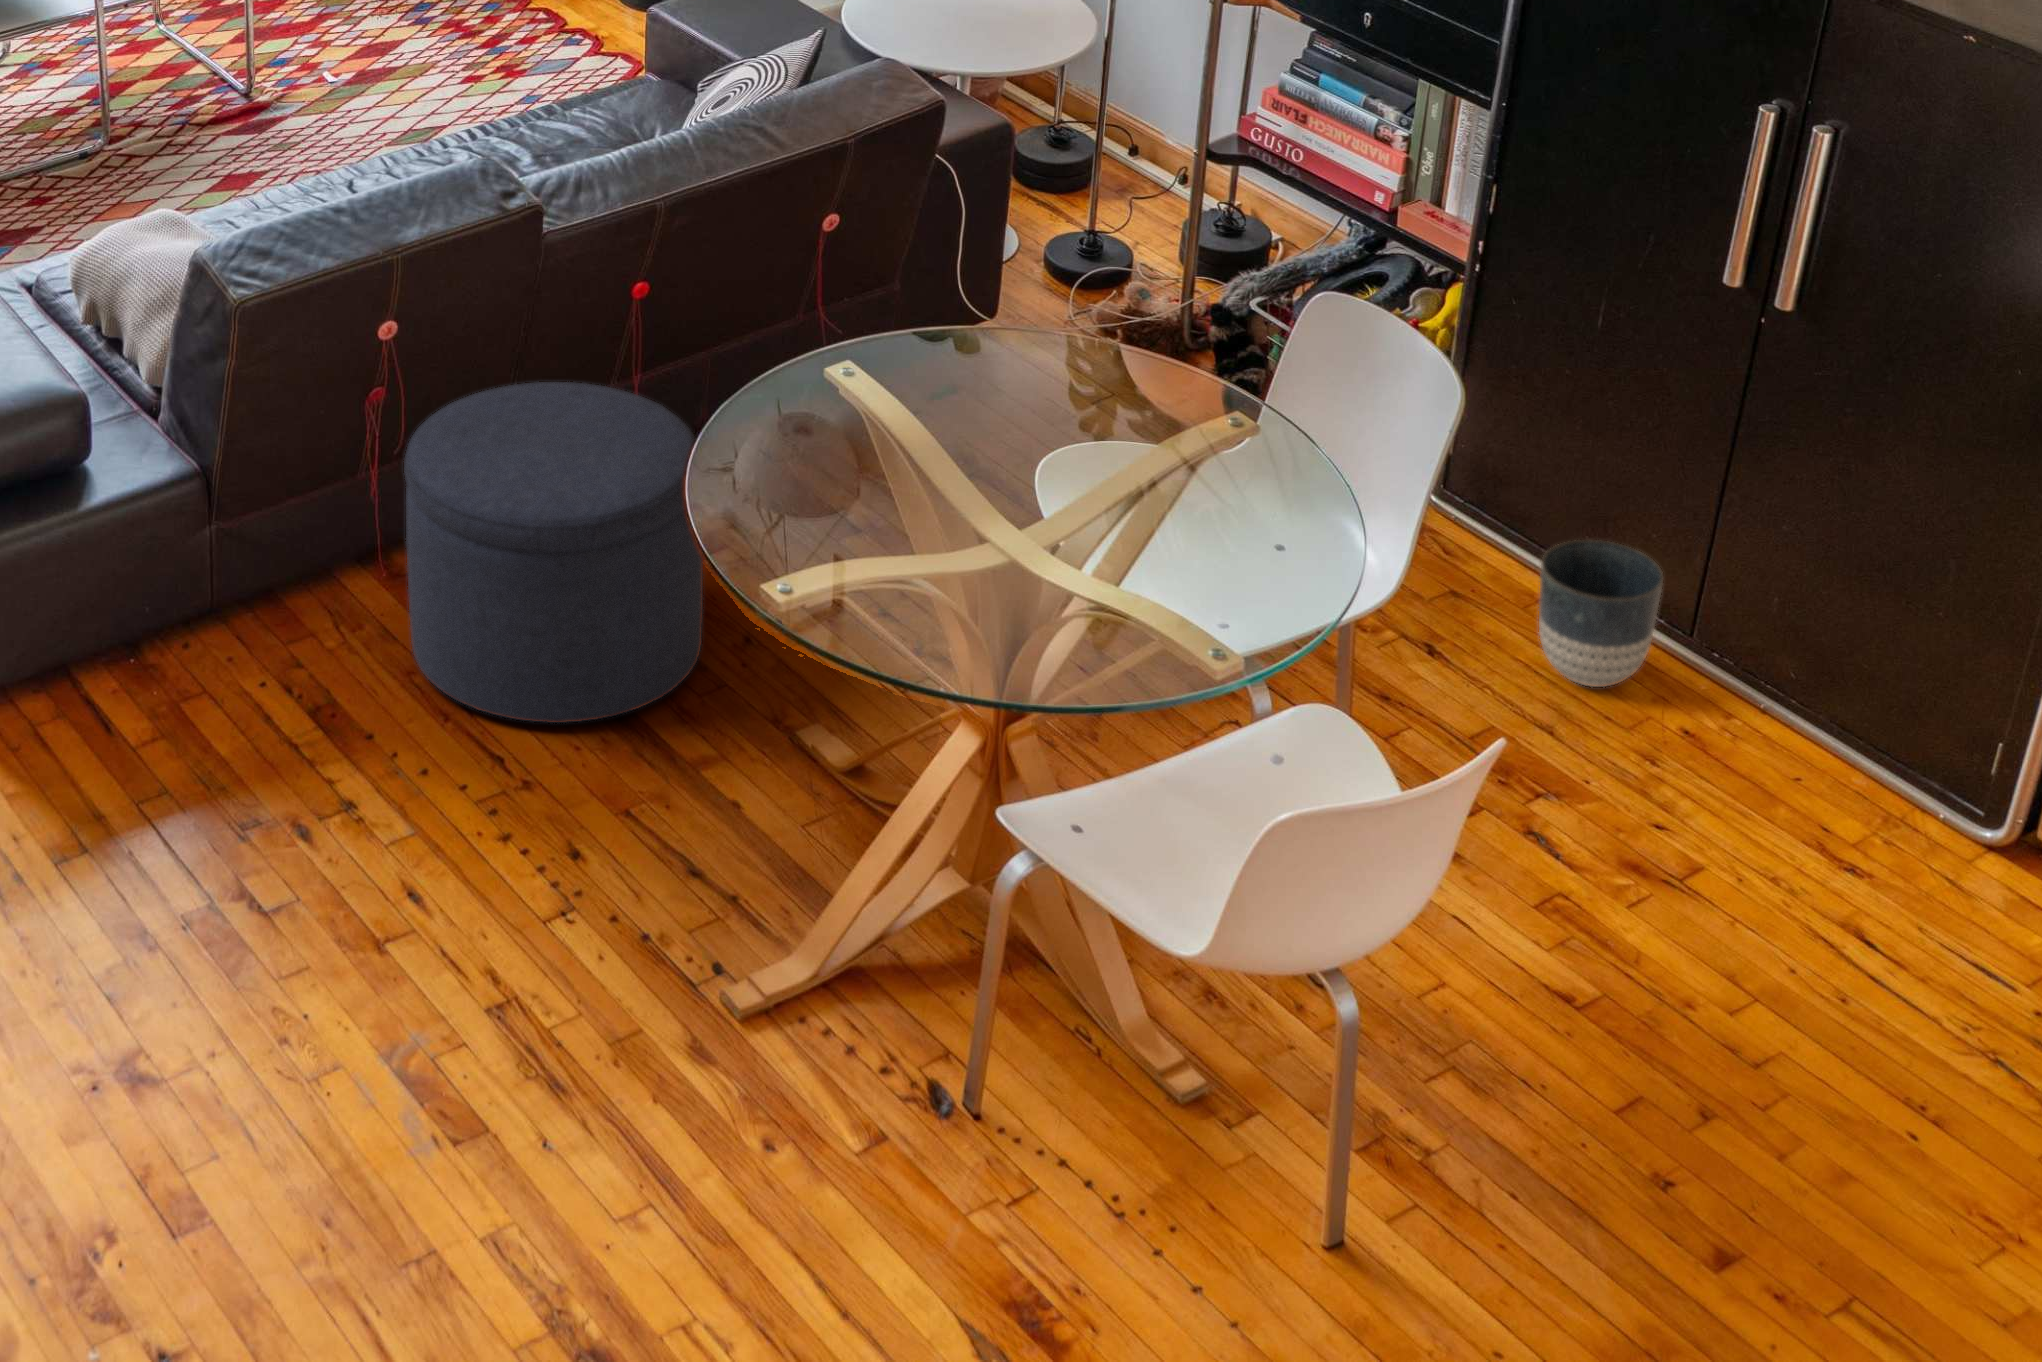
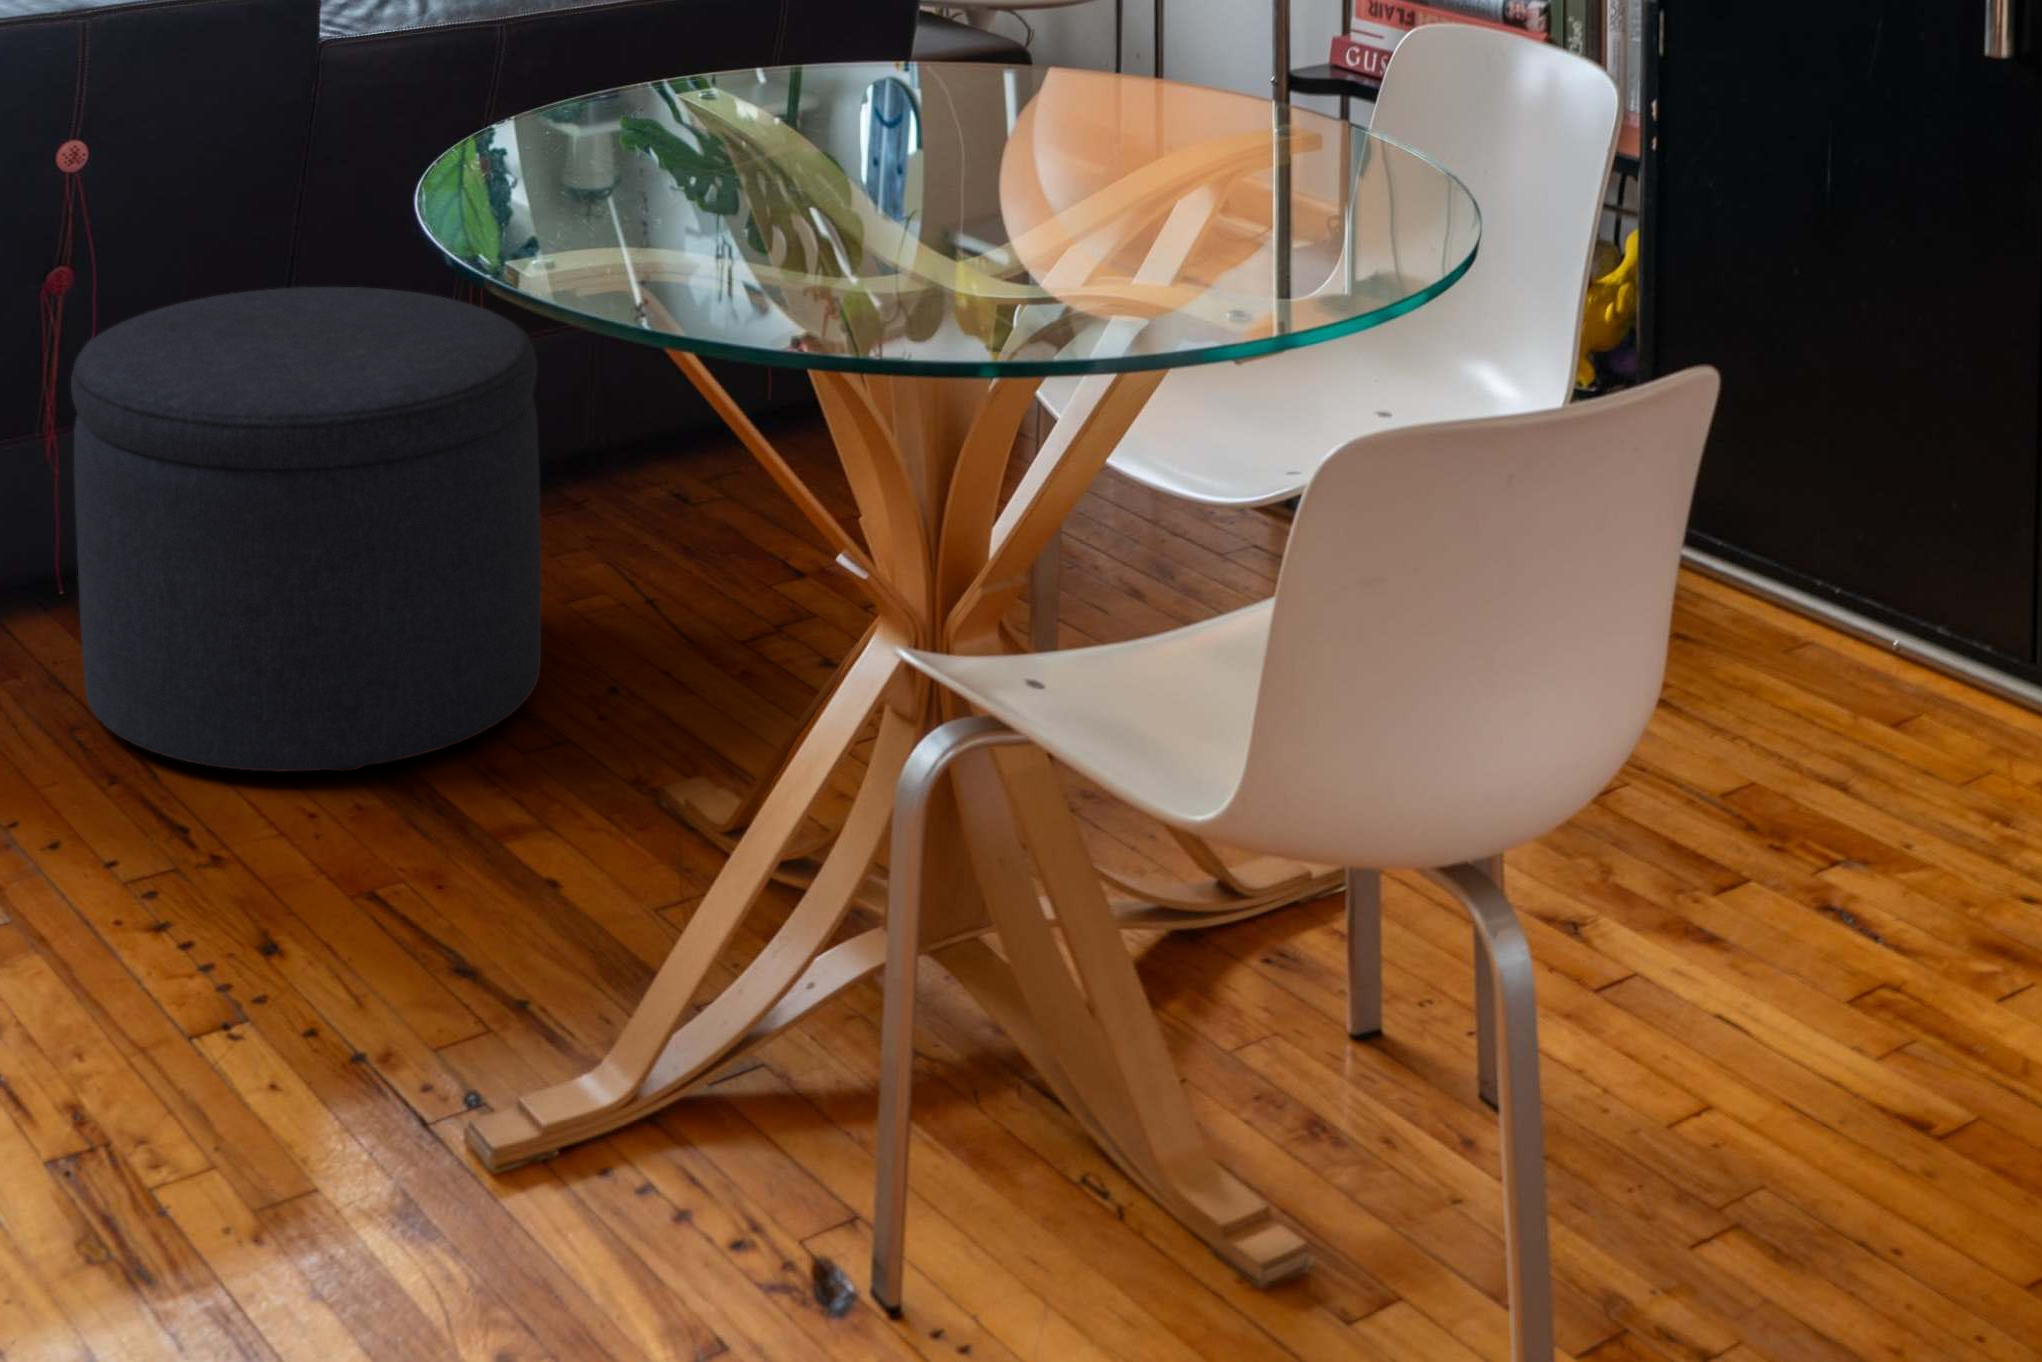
planter: present [1539,540,1663,687] -> none [1804,513,1988,731]

